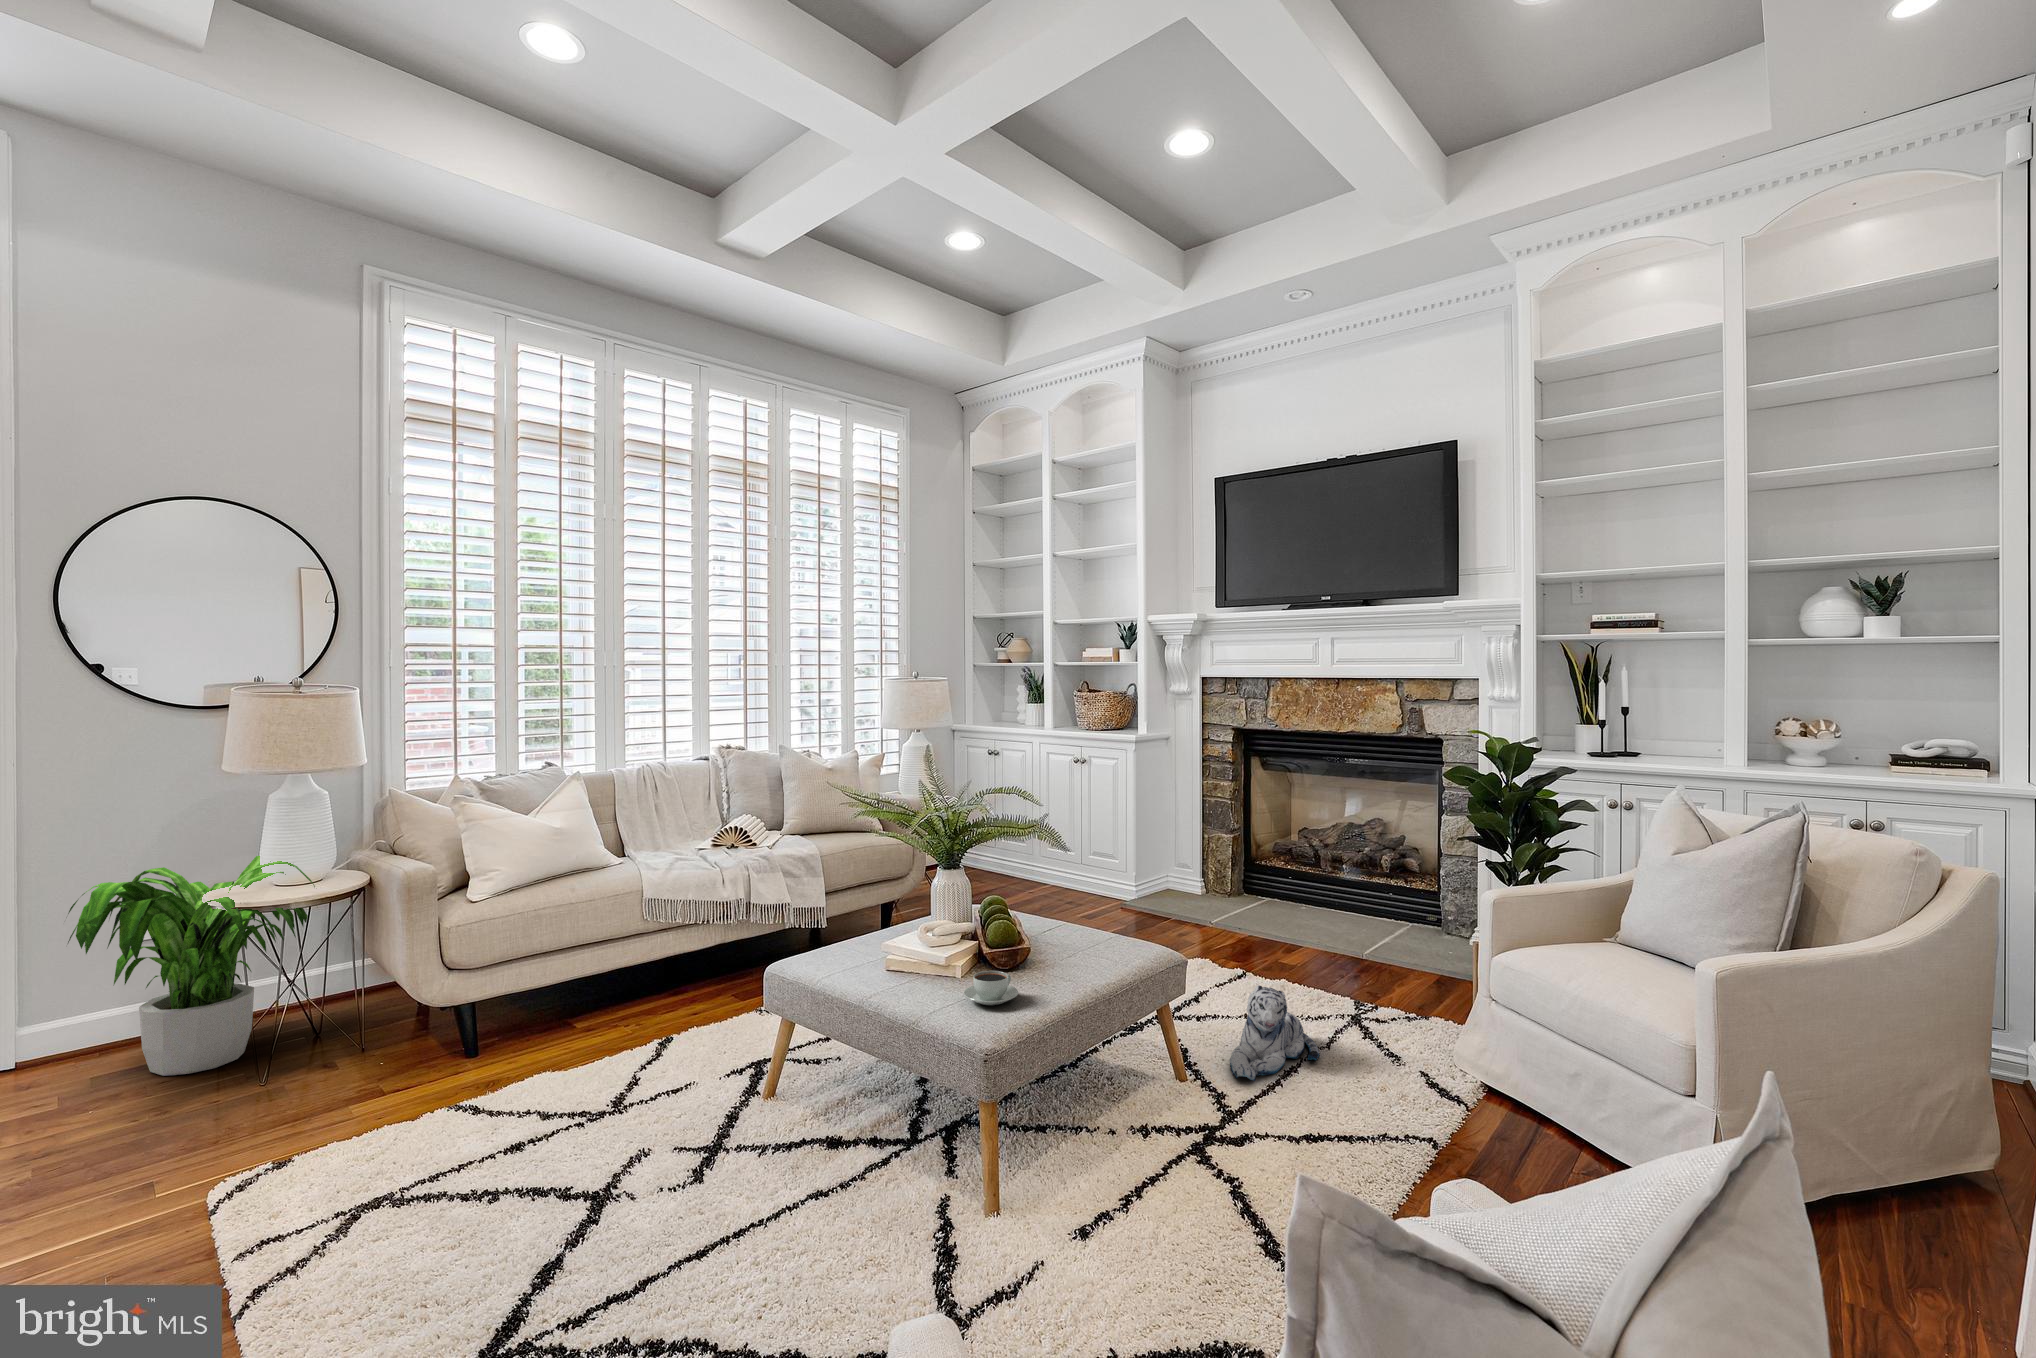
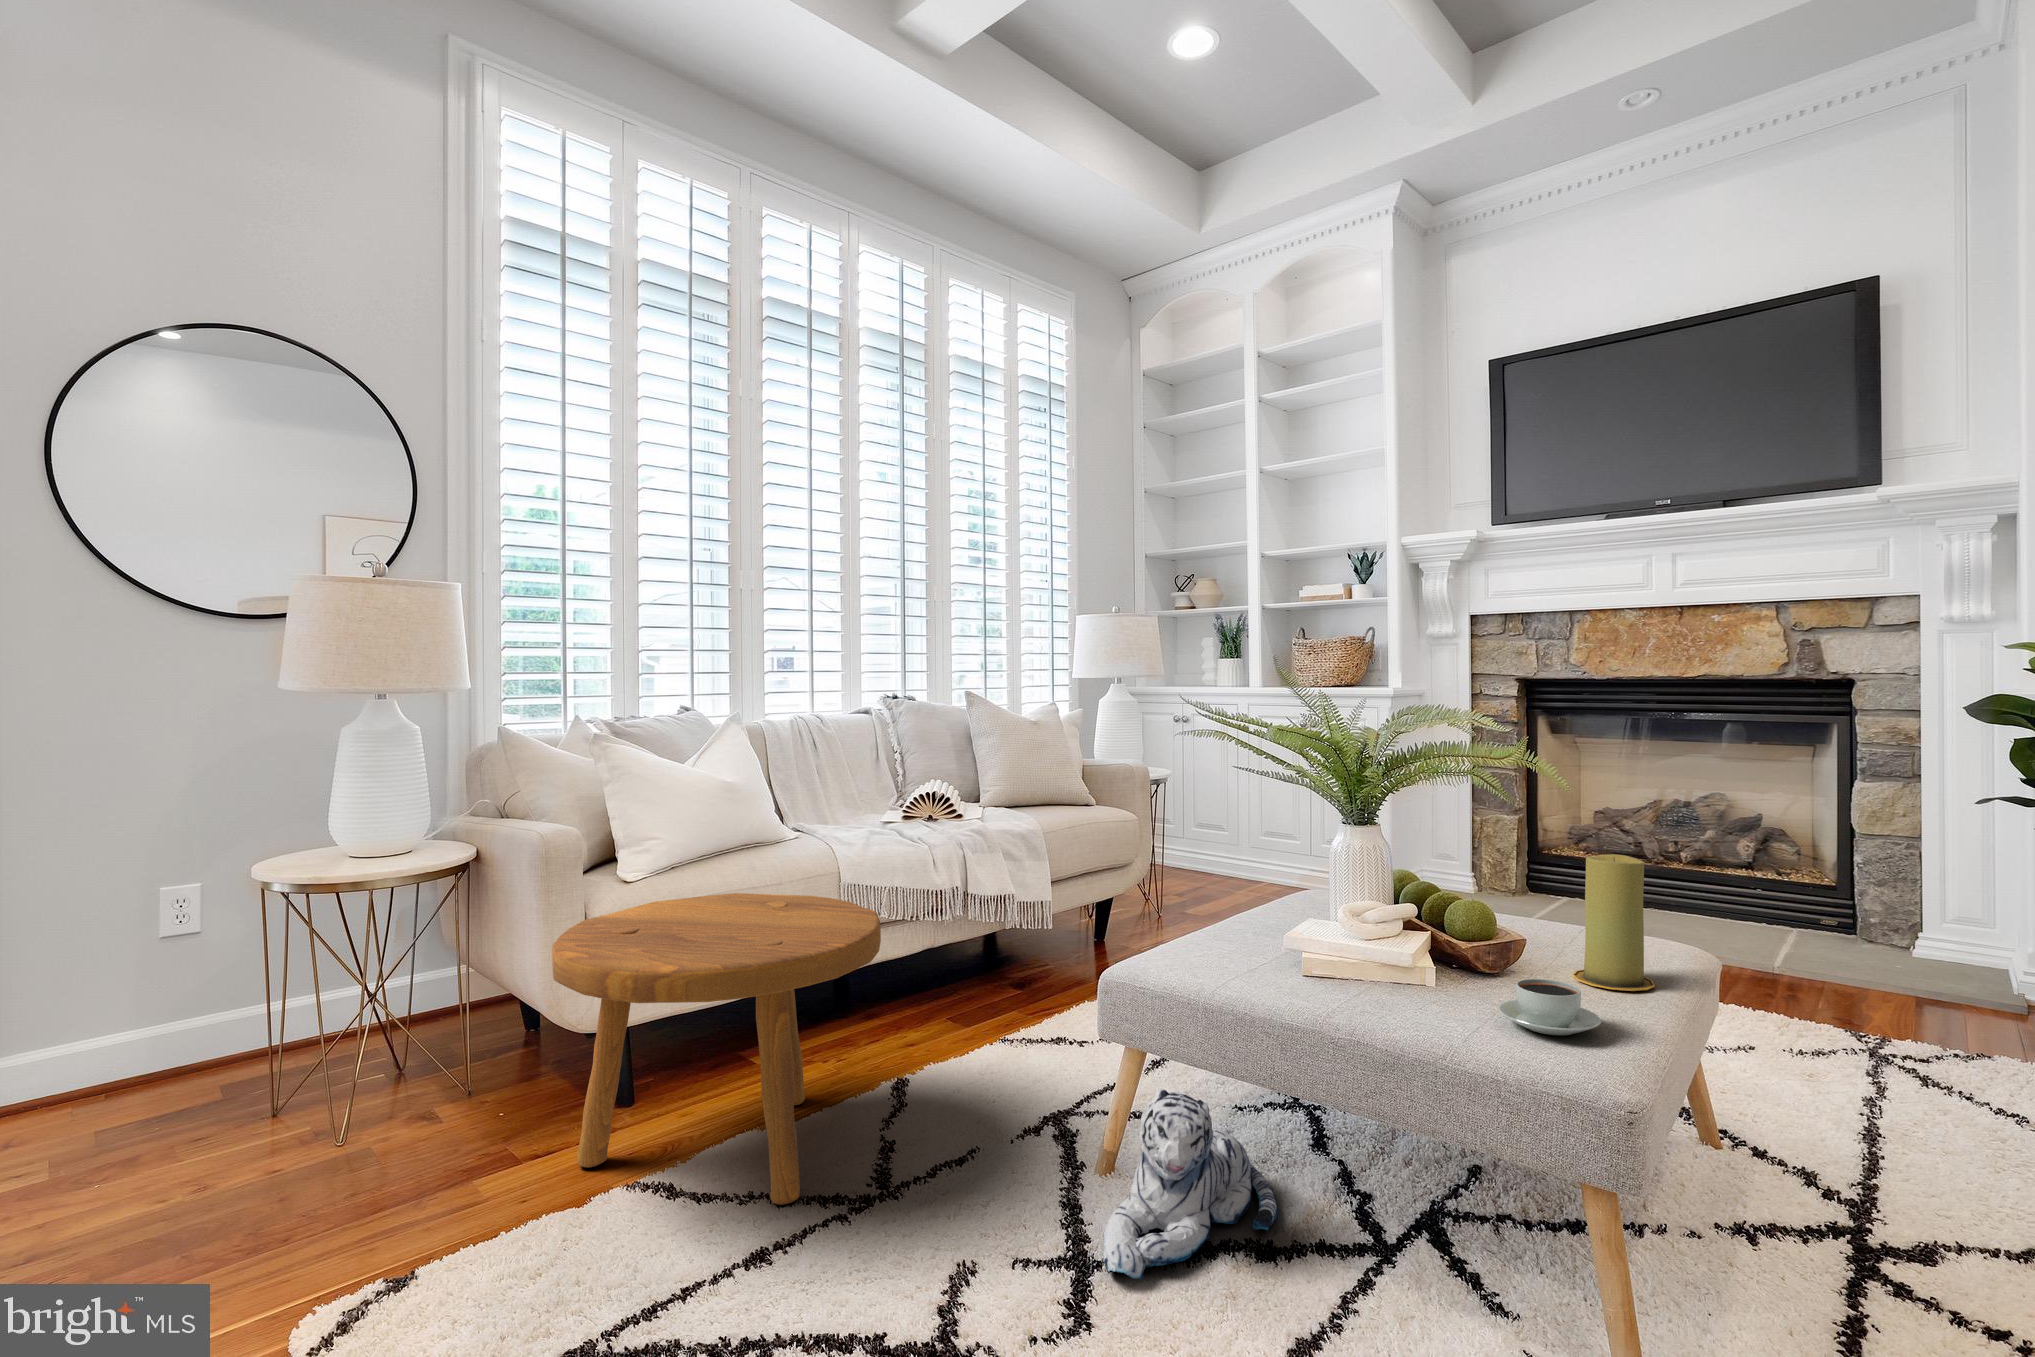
potted plant: present [68,856,315,1076] -> none [60,815,418,1129]
candle: none [1048,890,1093,977] -> present [1572,854,1655,991]
footstool: none [396,909,637,1118] -> present [552,893,881,1205]
plush toy: present [1230,985,1319,1081] -> present [1103,1089,1278,1279]

